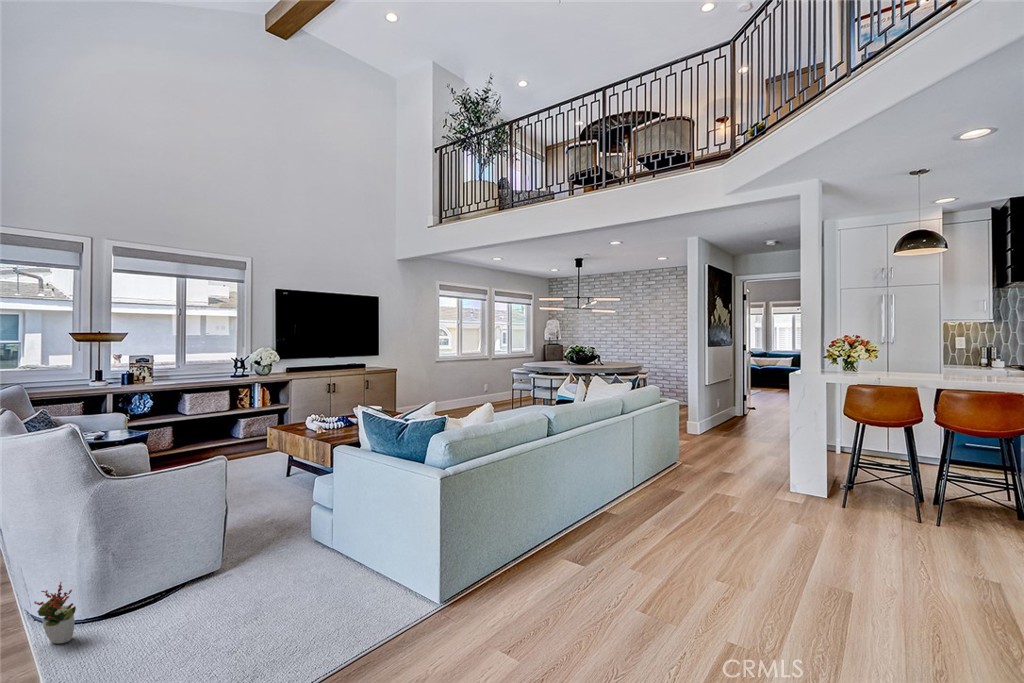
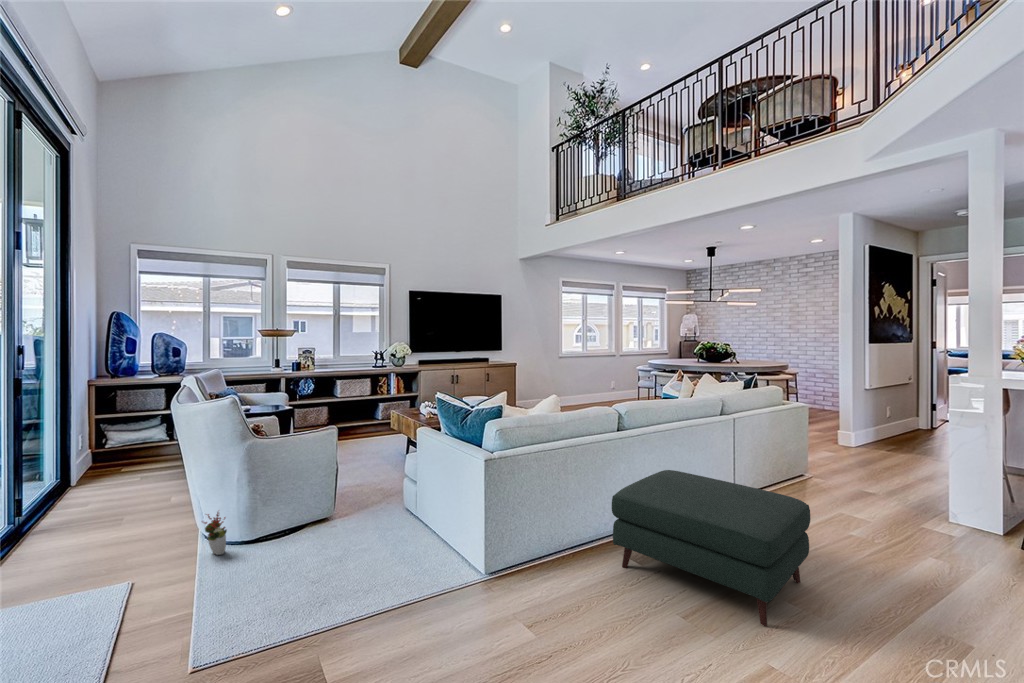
ottoman: none [558,471,723,606] -> present [612,470,810,627]

